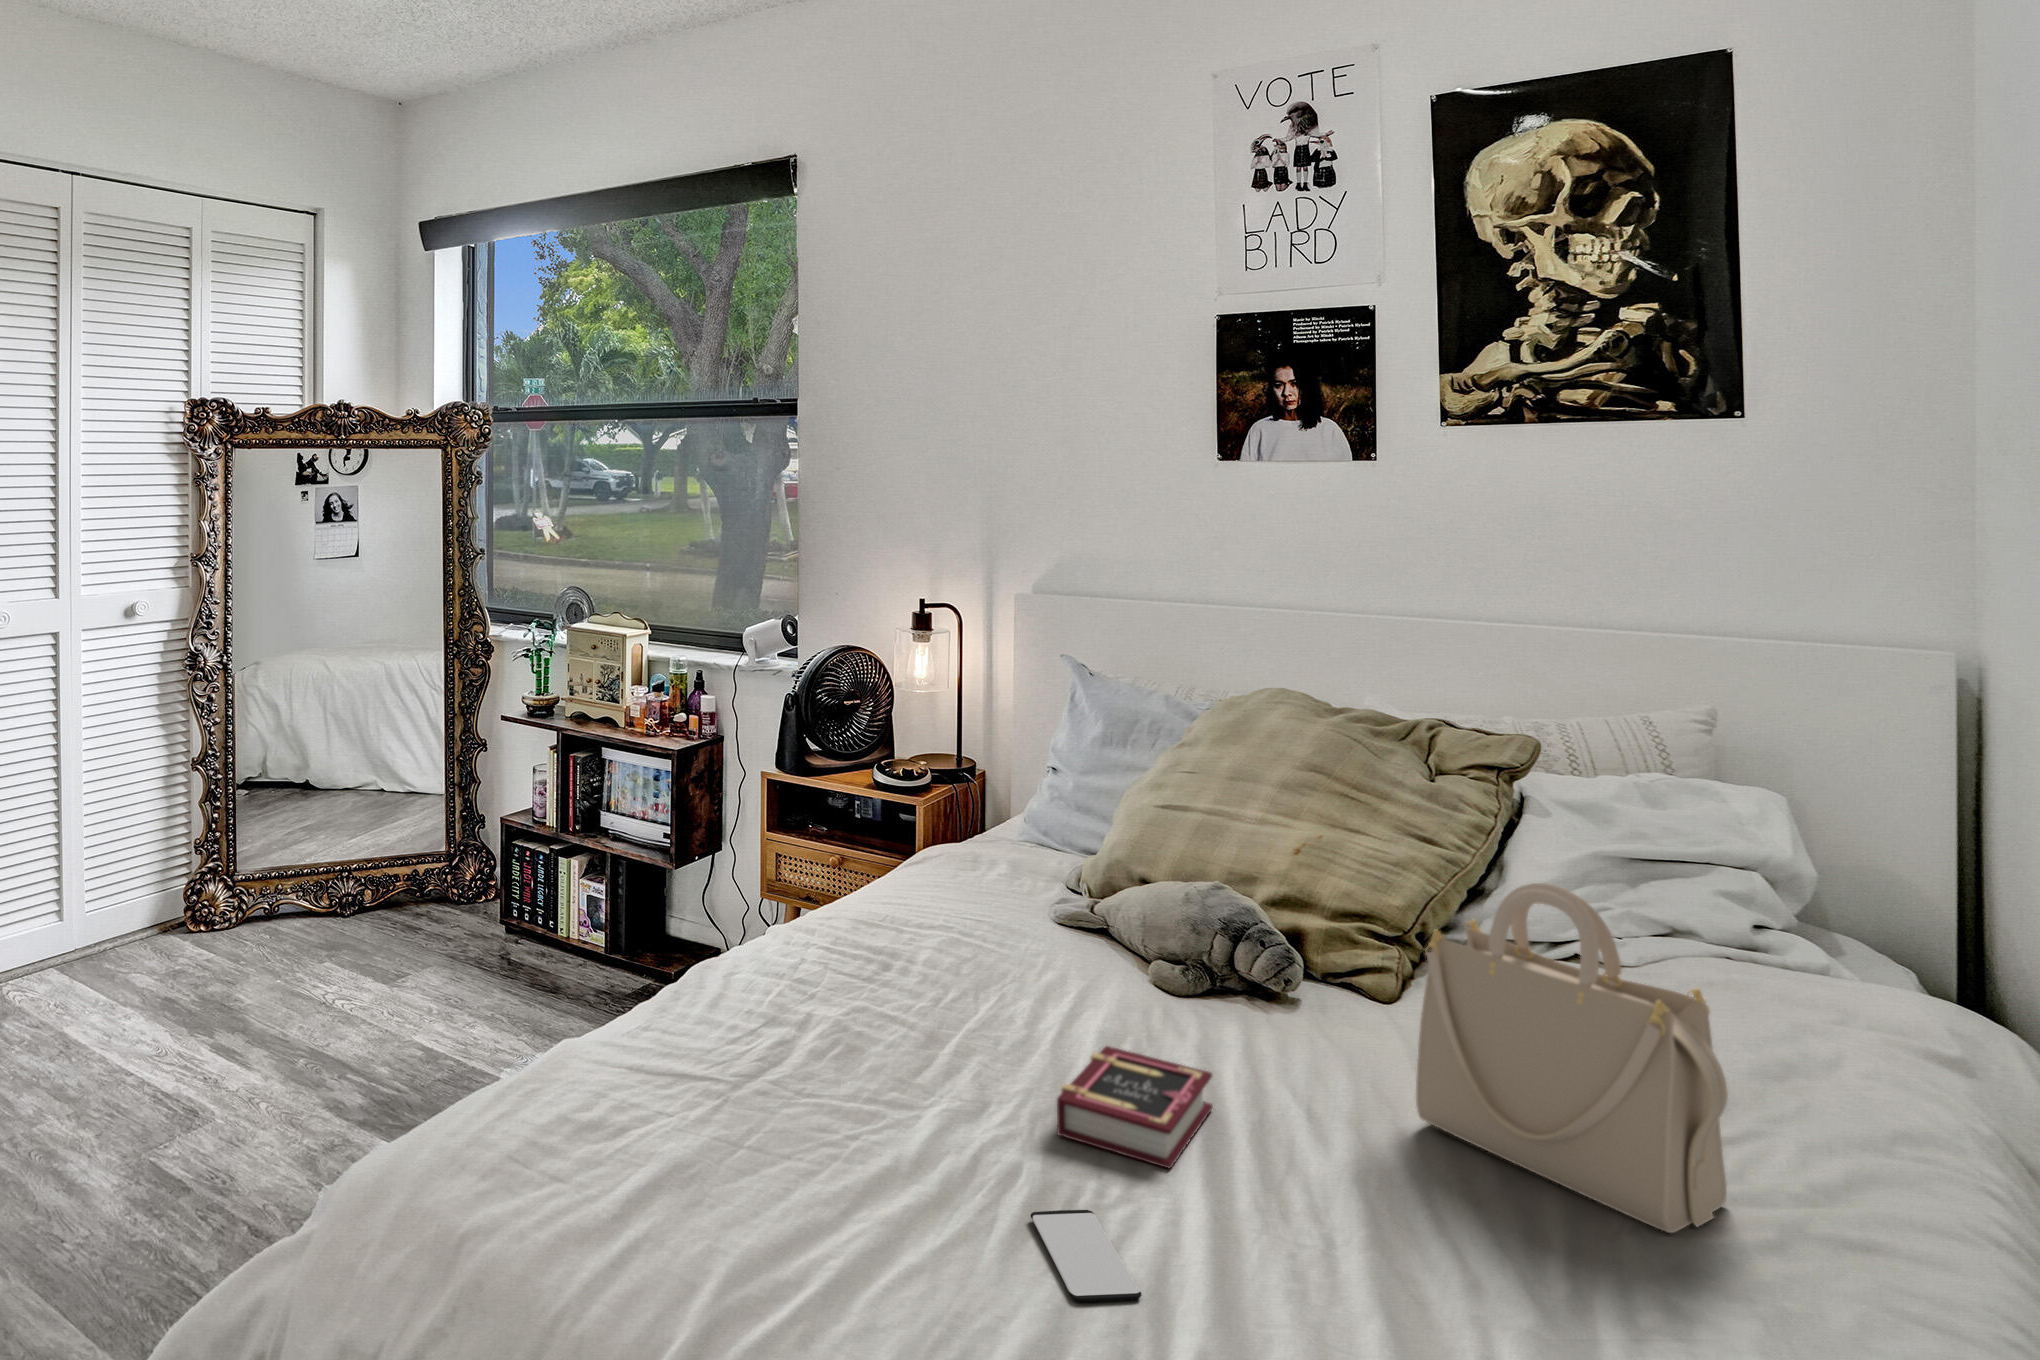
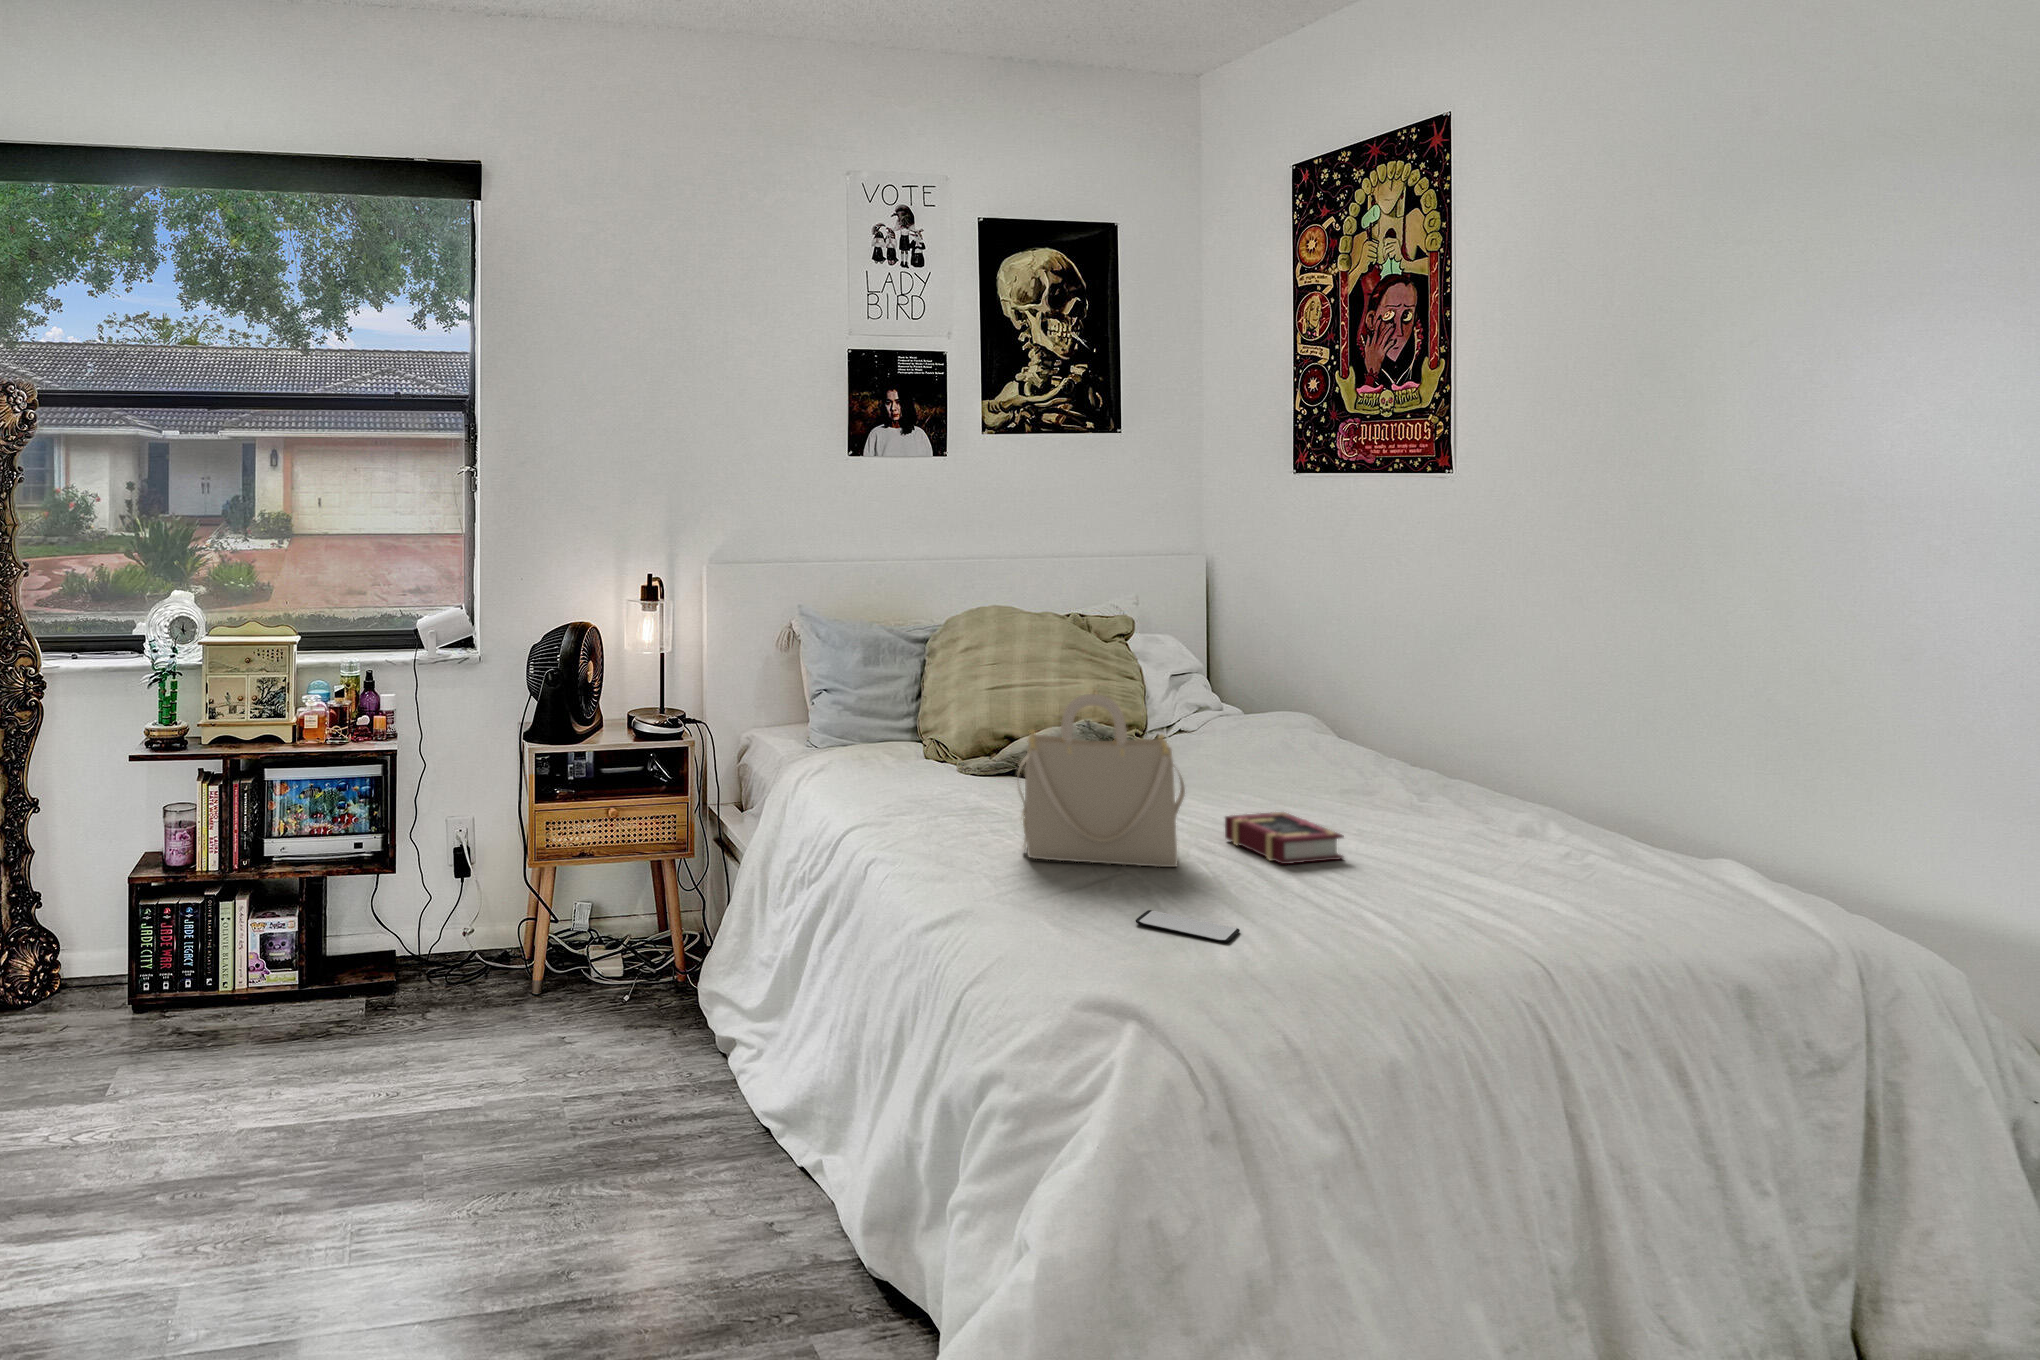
handbag: present [1416,883,1728,1233] -> present [1018,694,1185,867]
smartphone: present [1031,1210,1141,1302] -> present [1135,910,1240,943]

